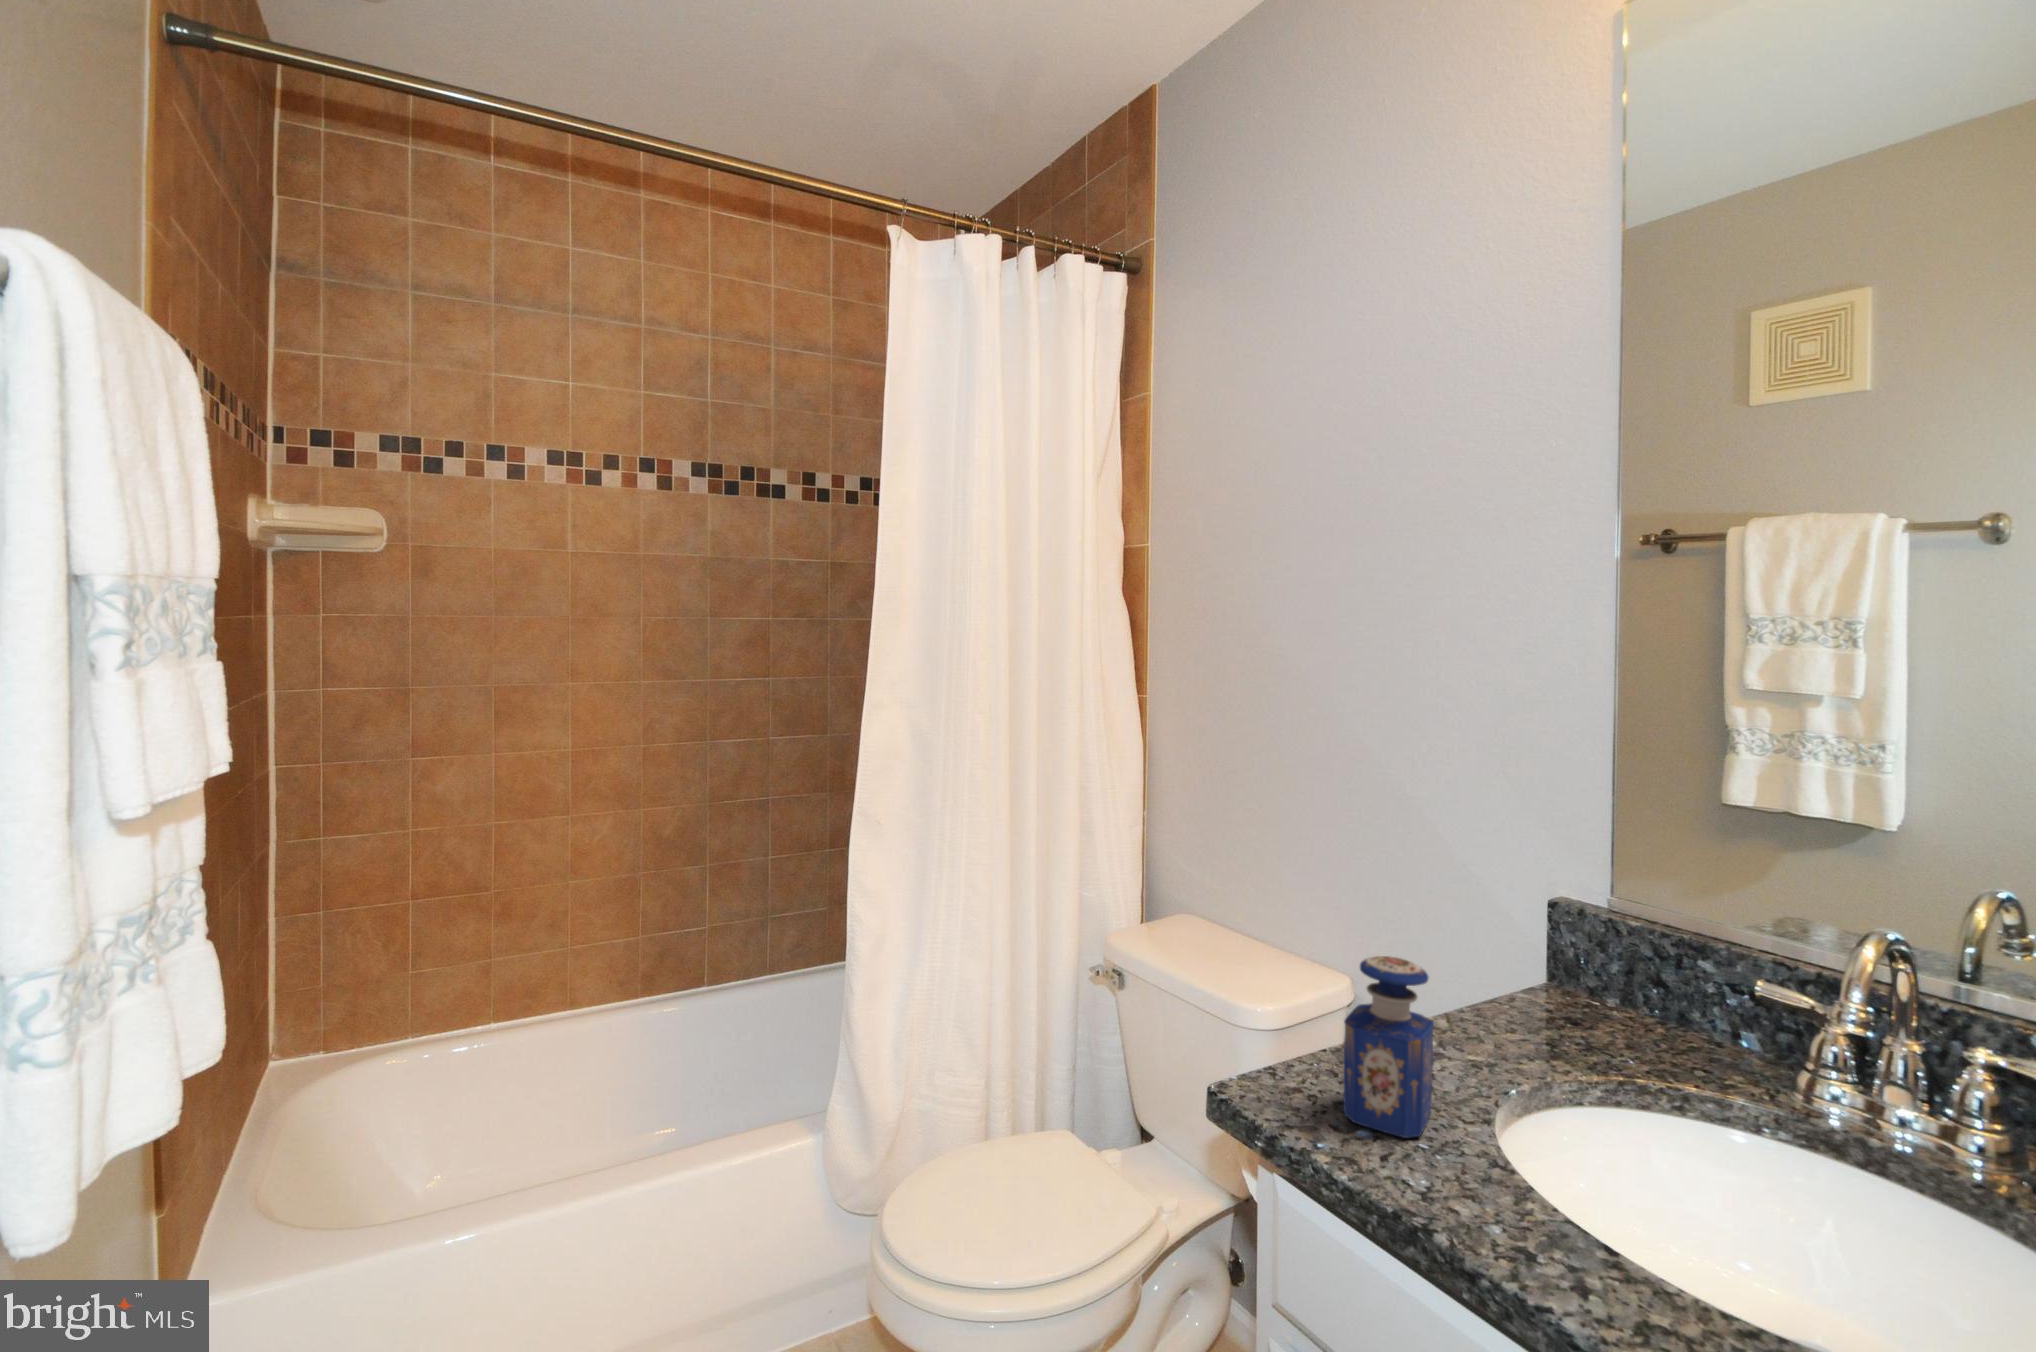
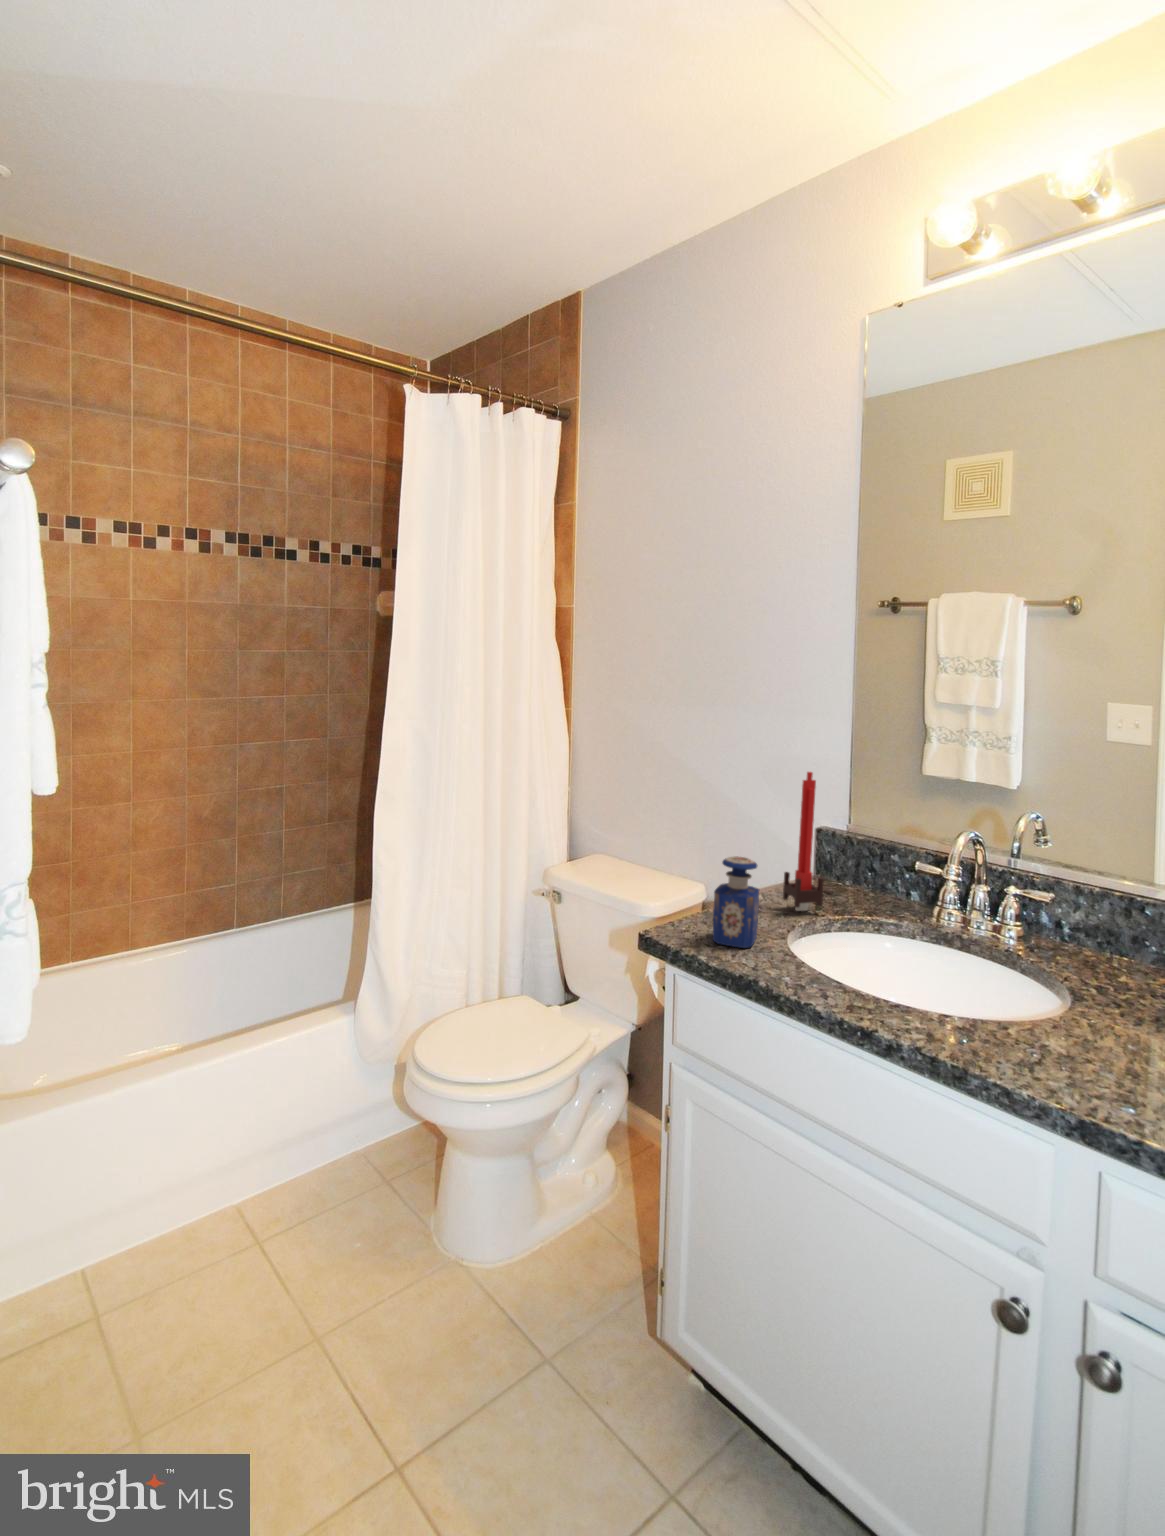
candle: none [1481,800,1562,1056] -> present [783,772,824,911]

